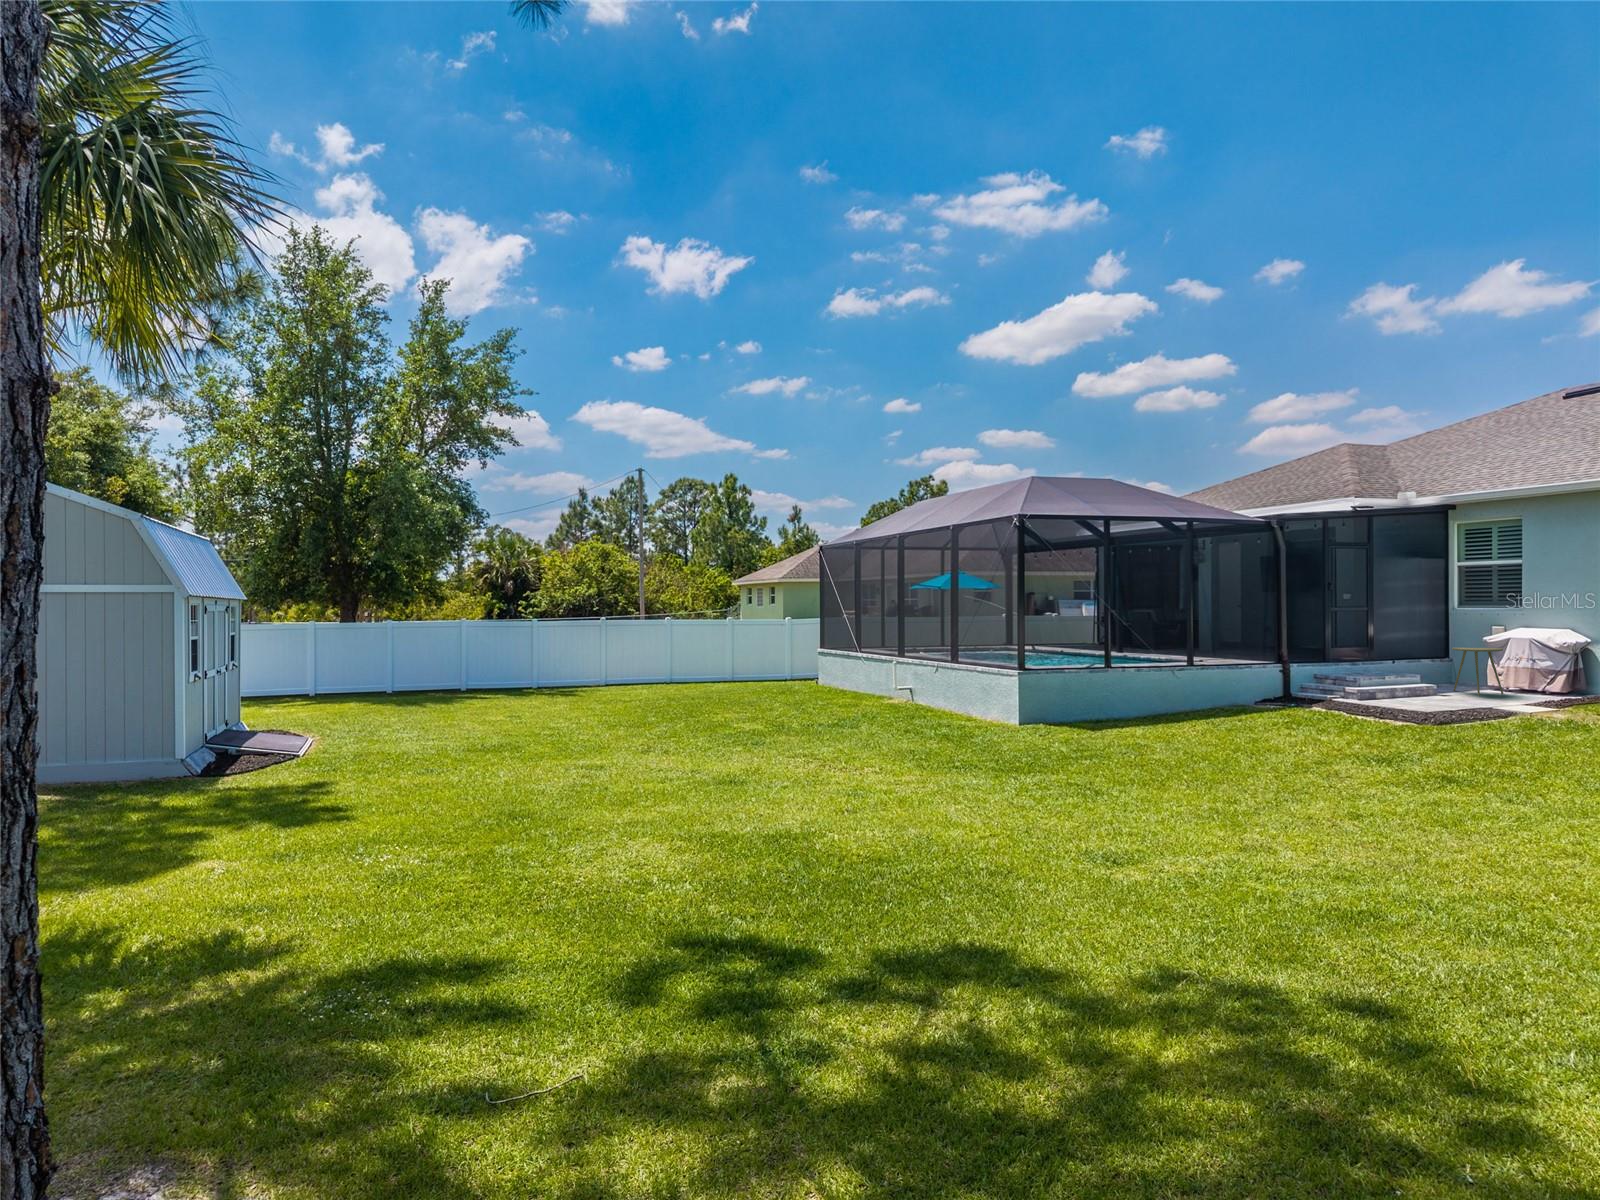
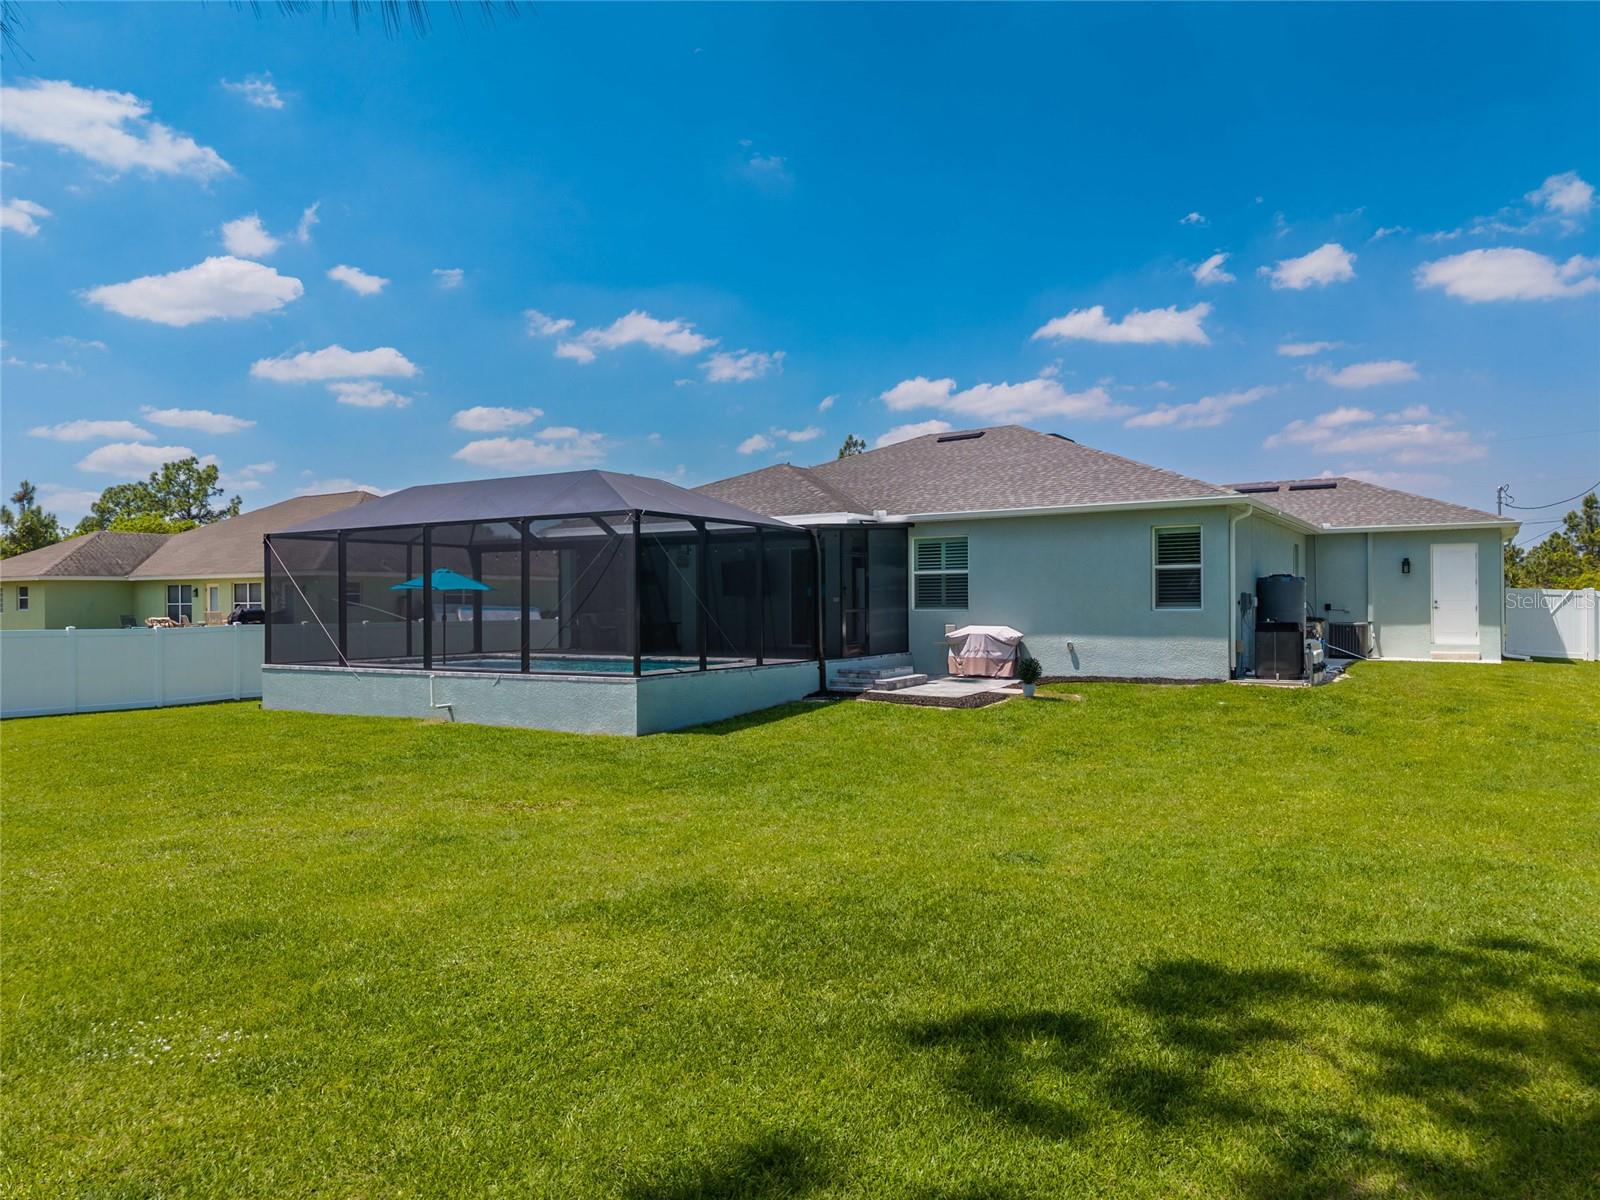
potted plant: none [1501,673,1548,724] -> present [1014,658,1043,697]

